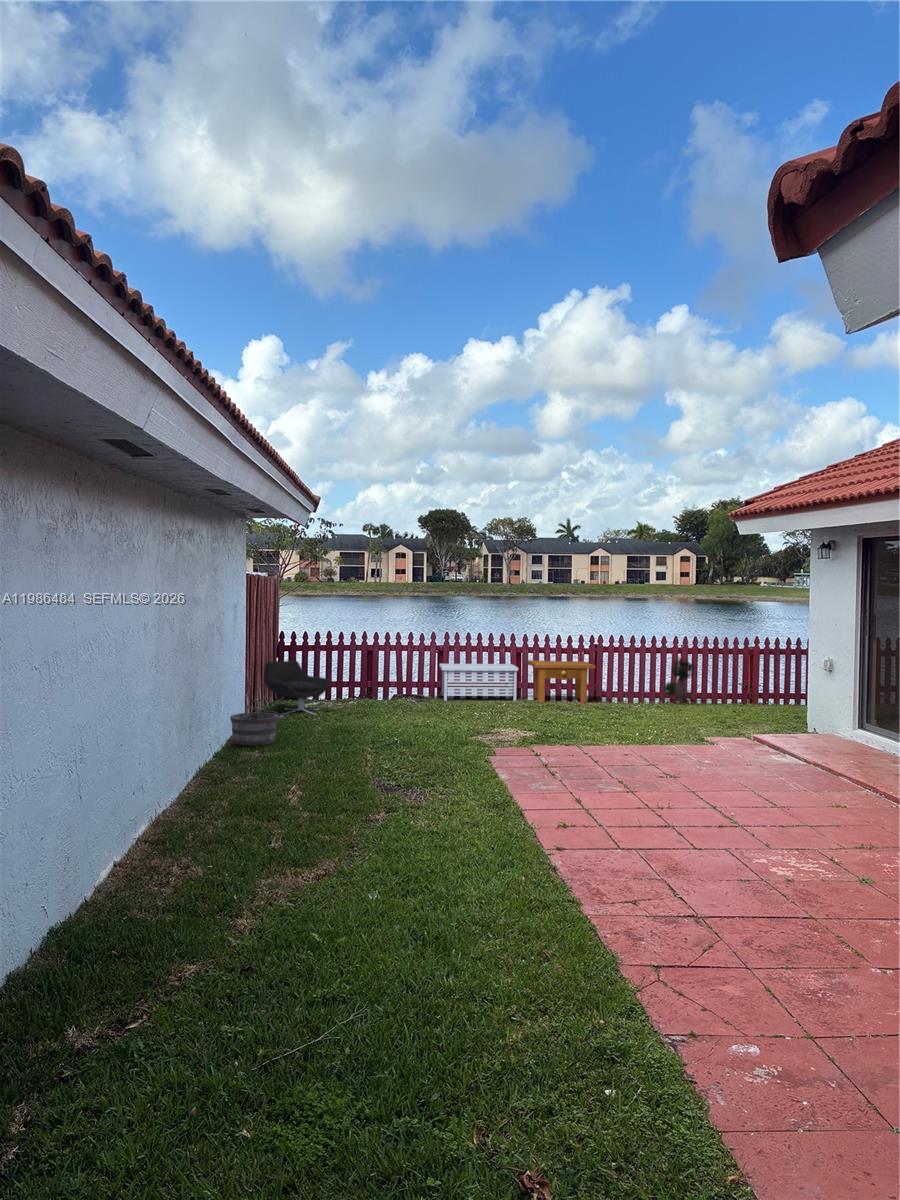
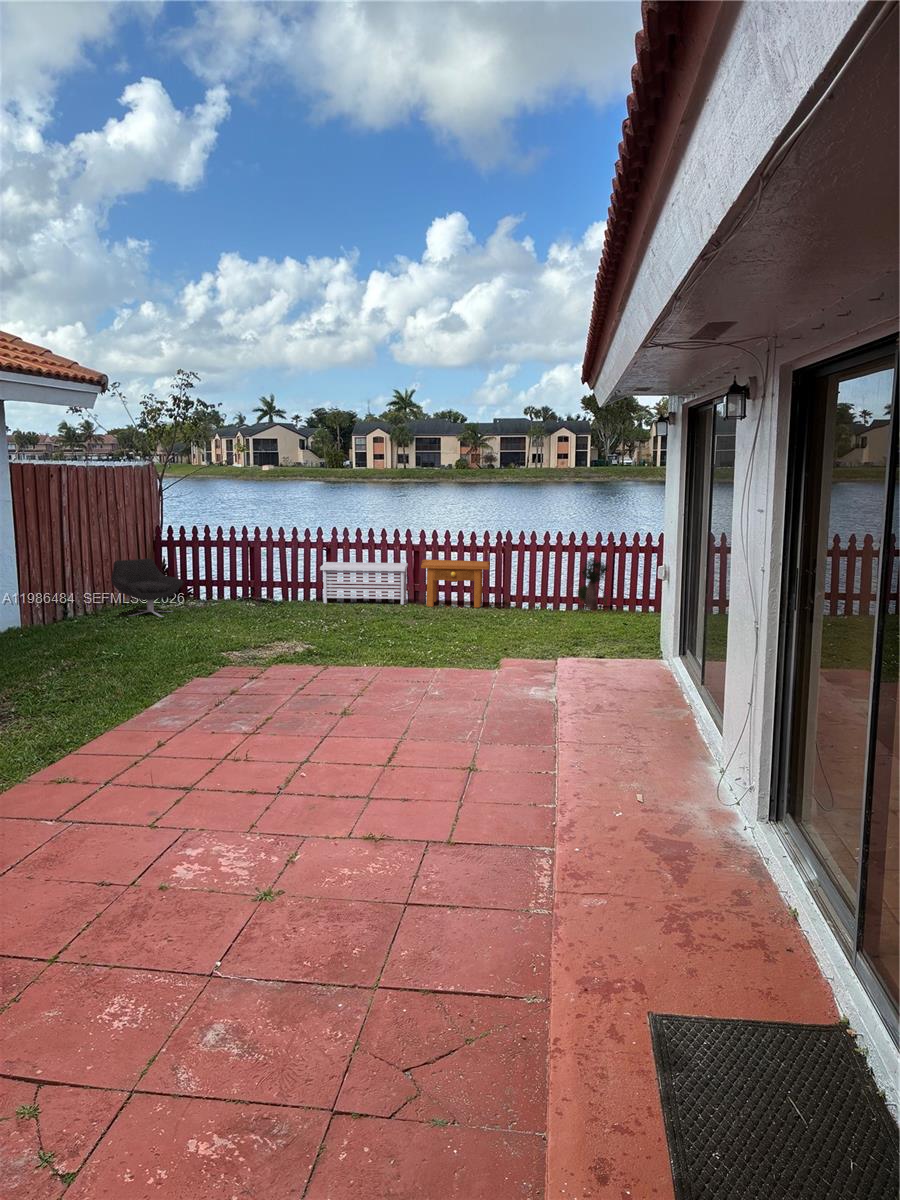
bucket: present [230,708,284,746] -> none [35,611,92,648]

